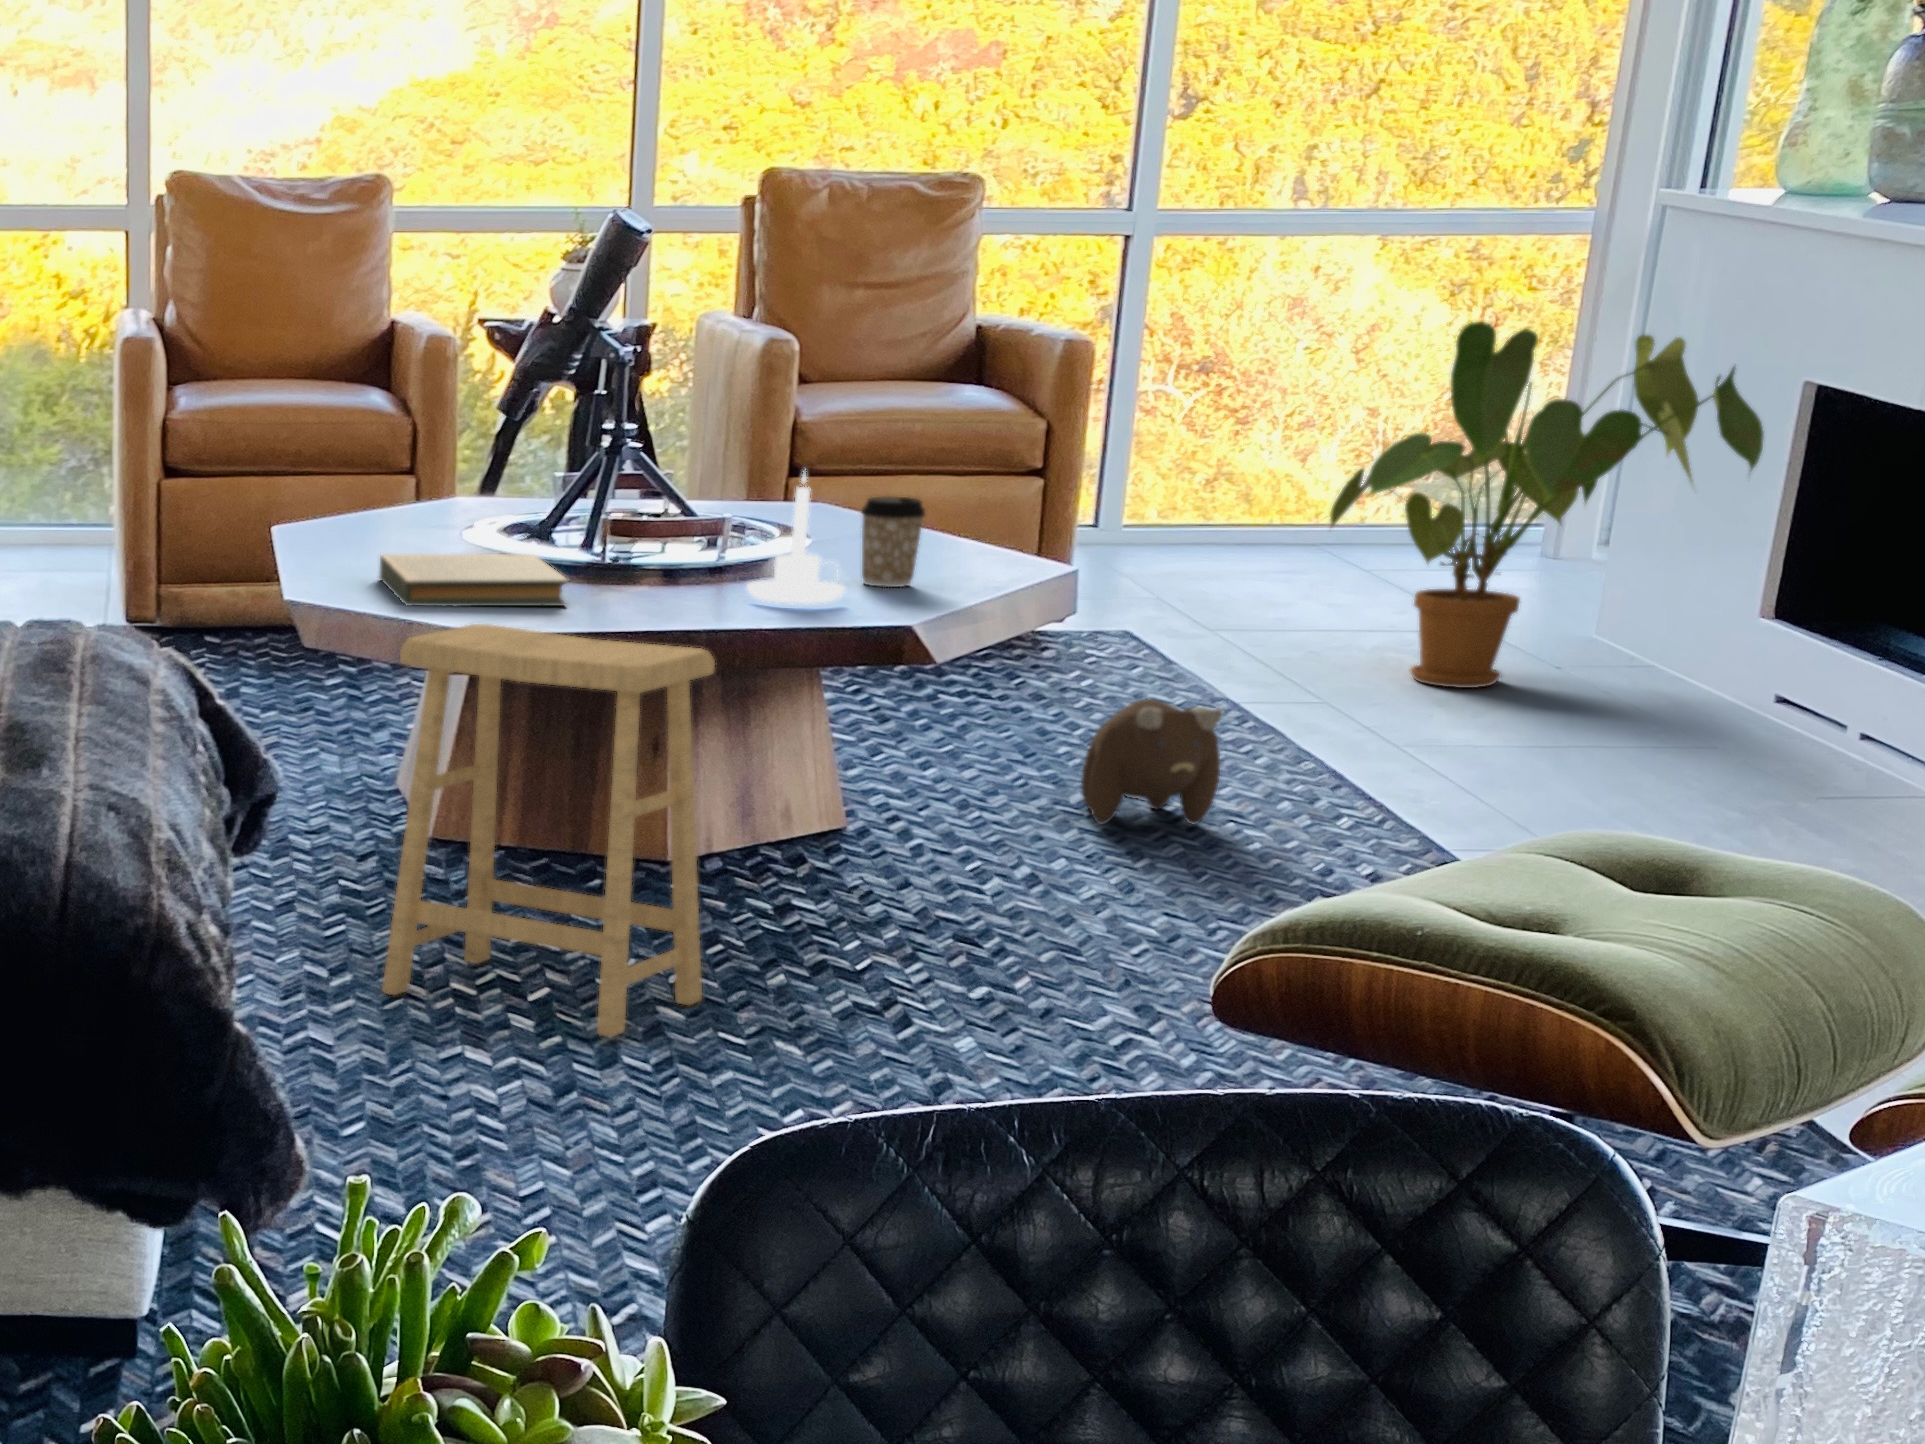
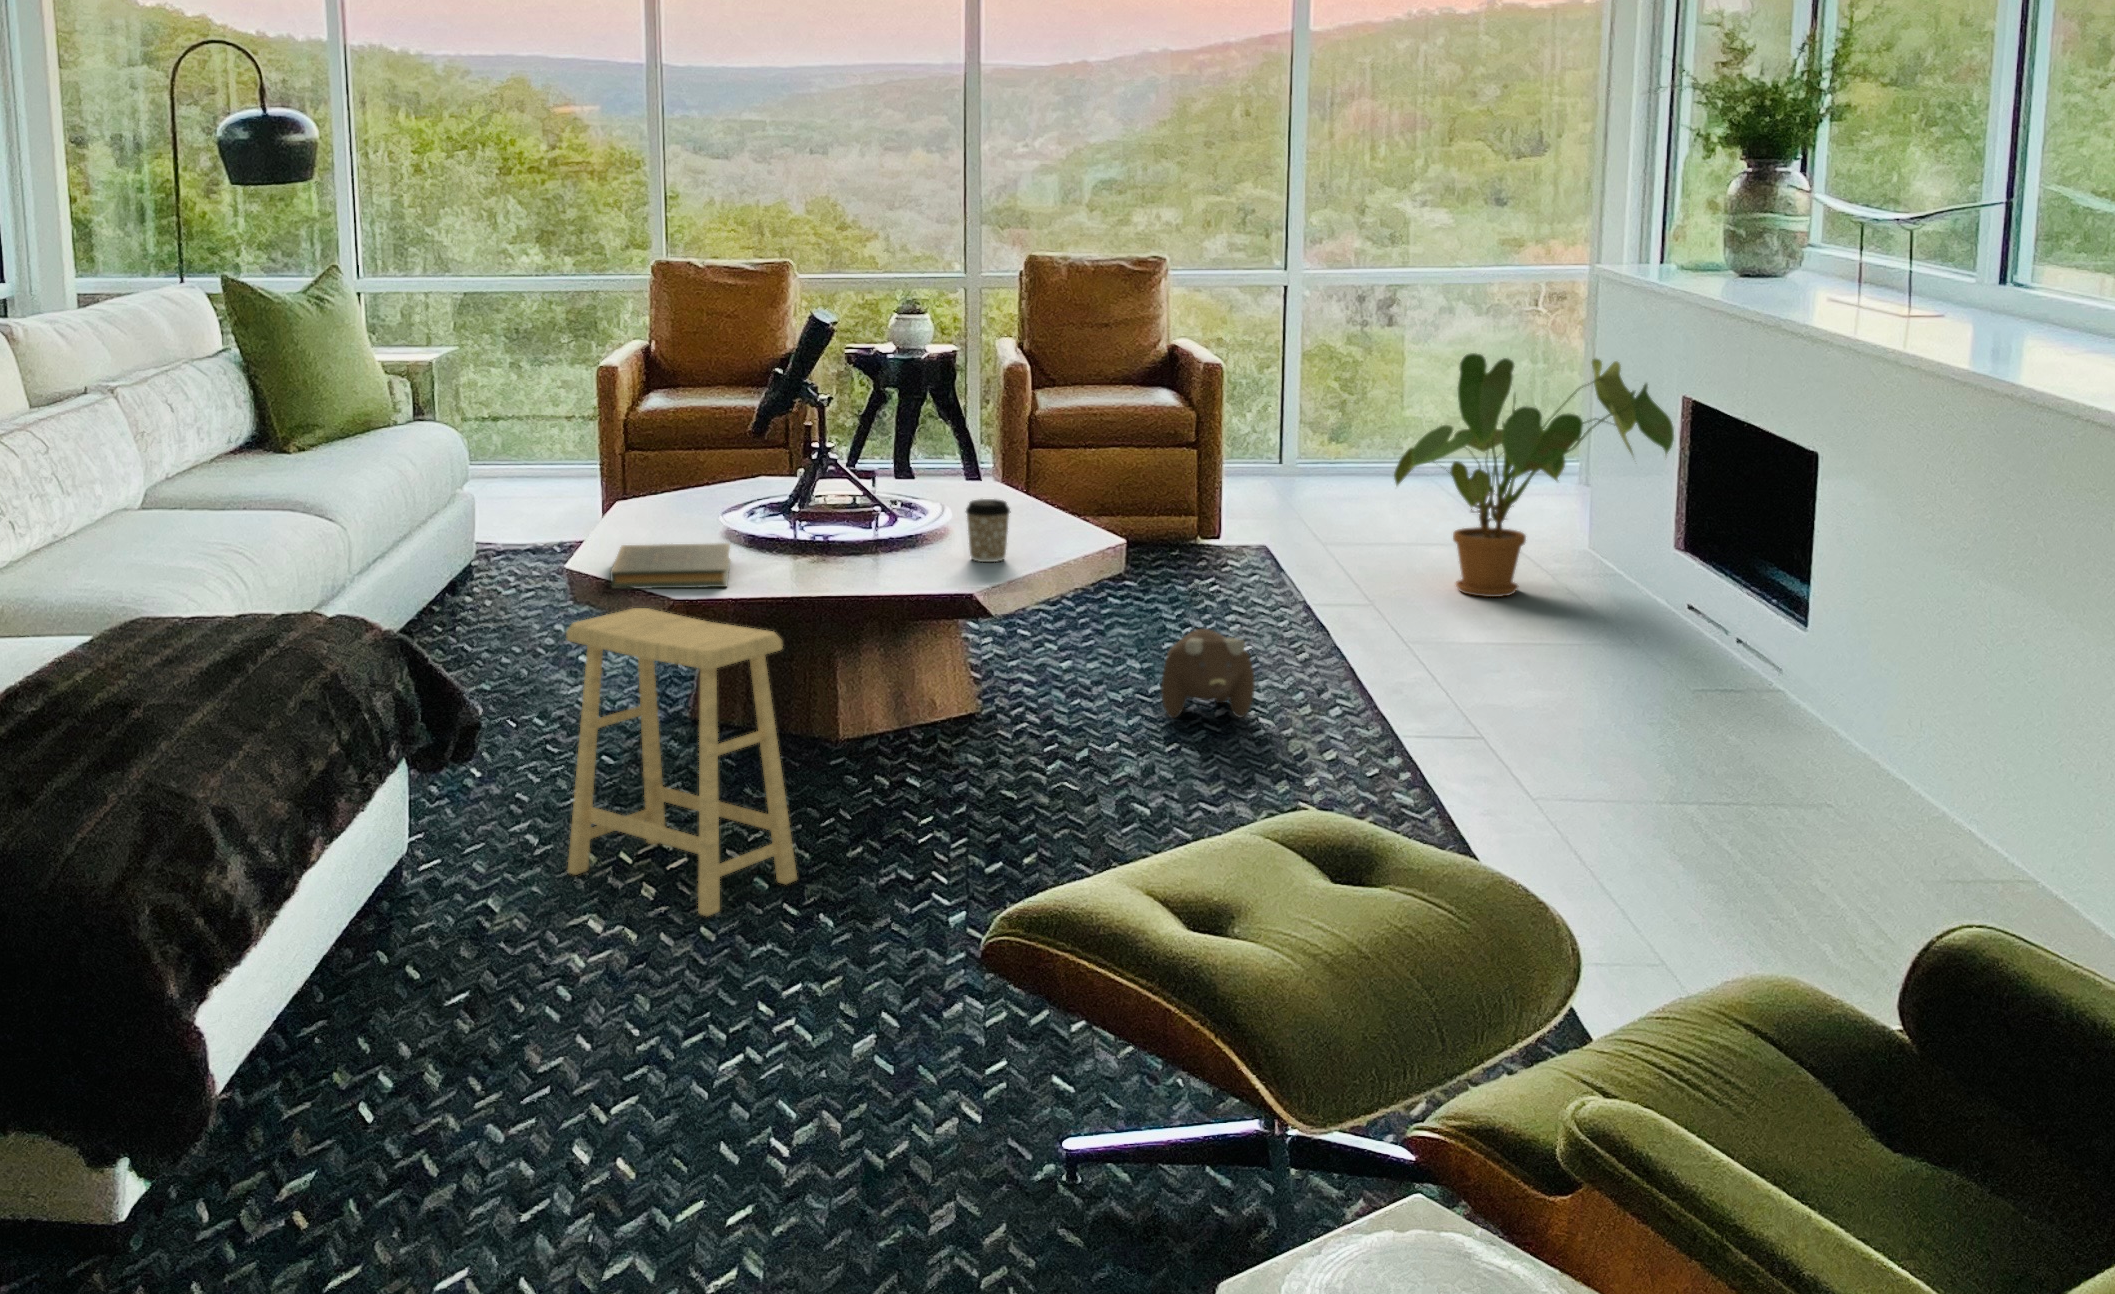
candle holder: present [746,473,845,604] -> none [867,487,937,582]

